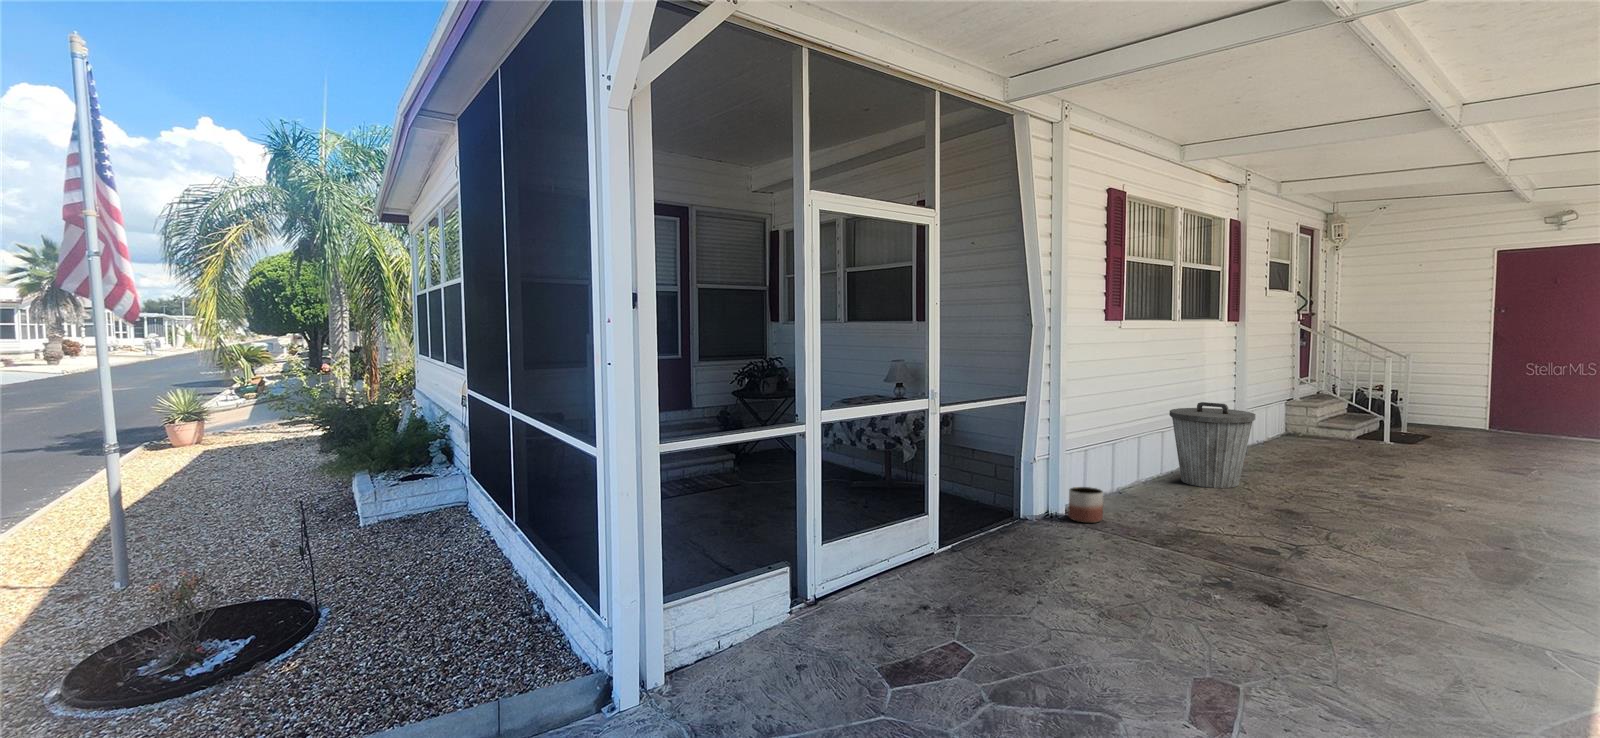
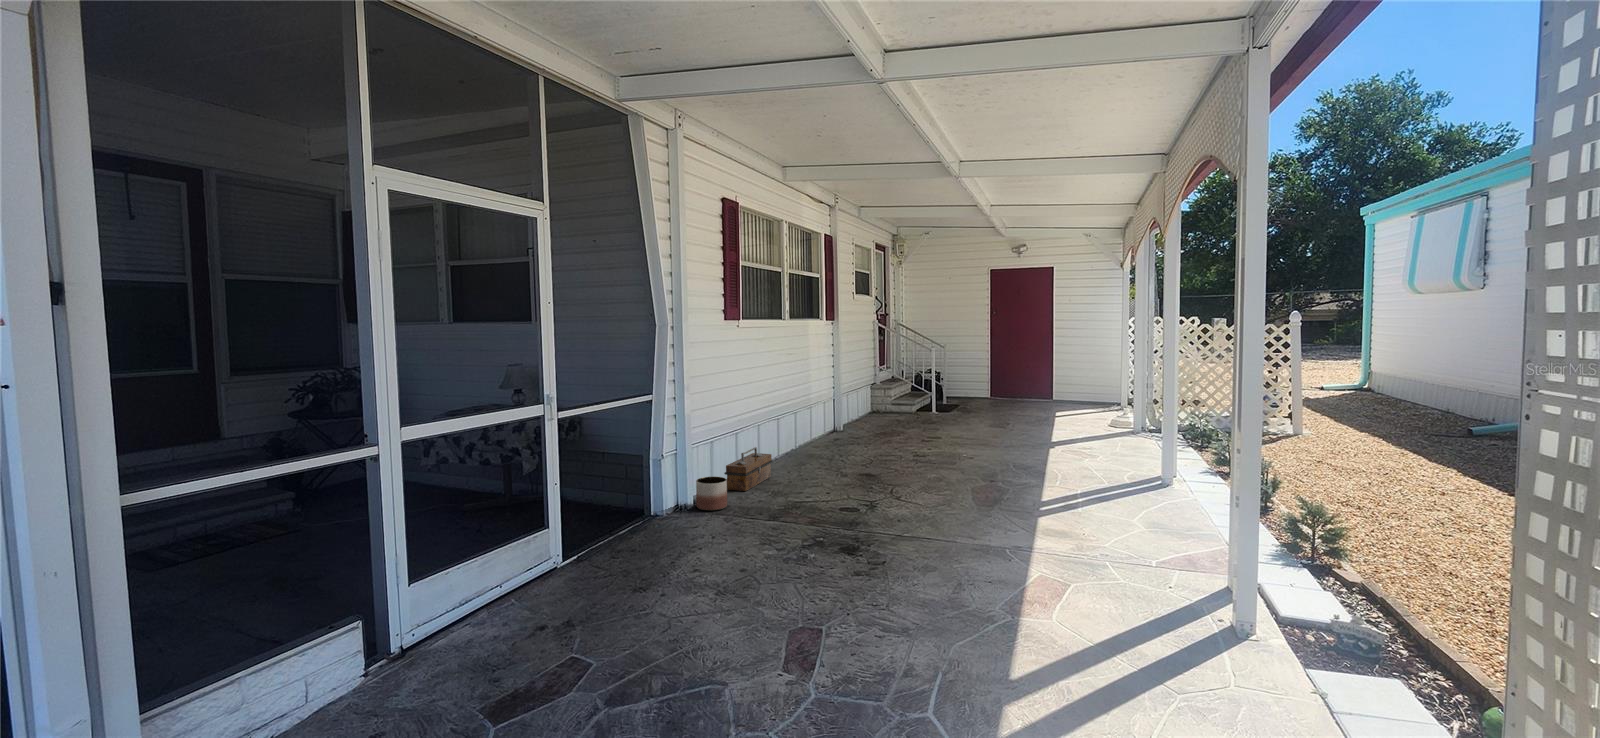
trash can: present [1169,402,1255,488] -> none [782,391,849,464]
toolbox: none [1099,461,1156,508] -> present [724,447,773,491]

